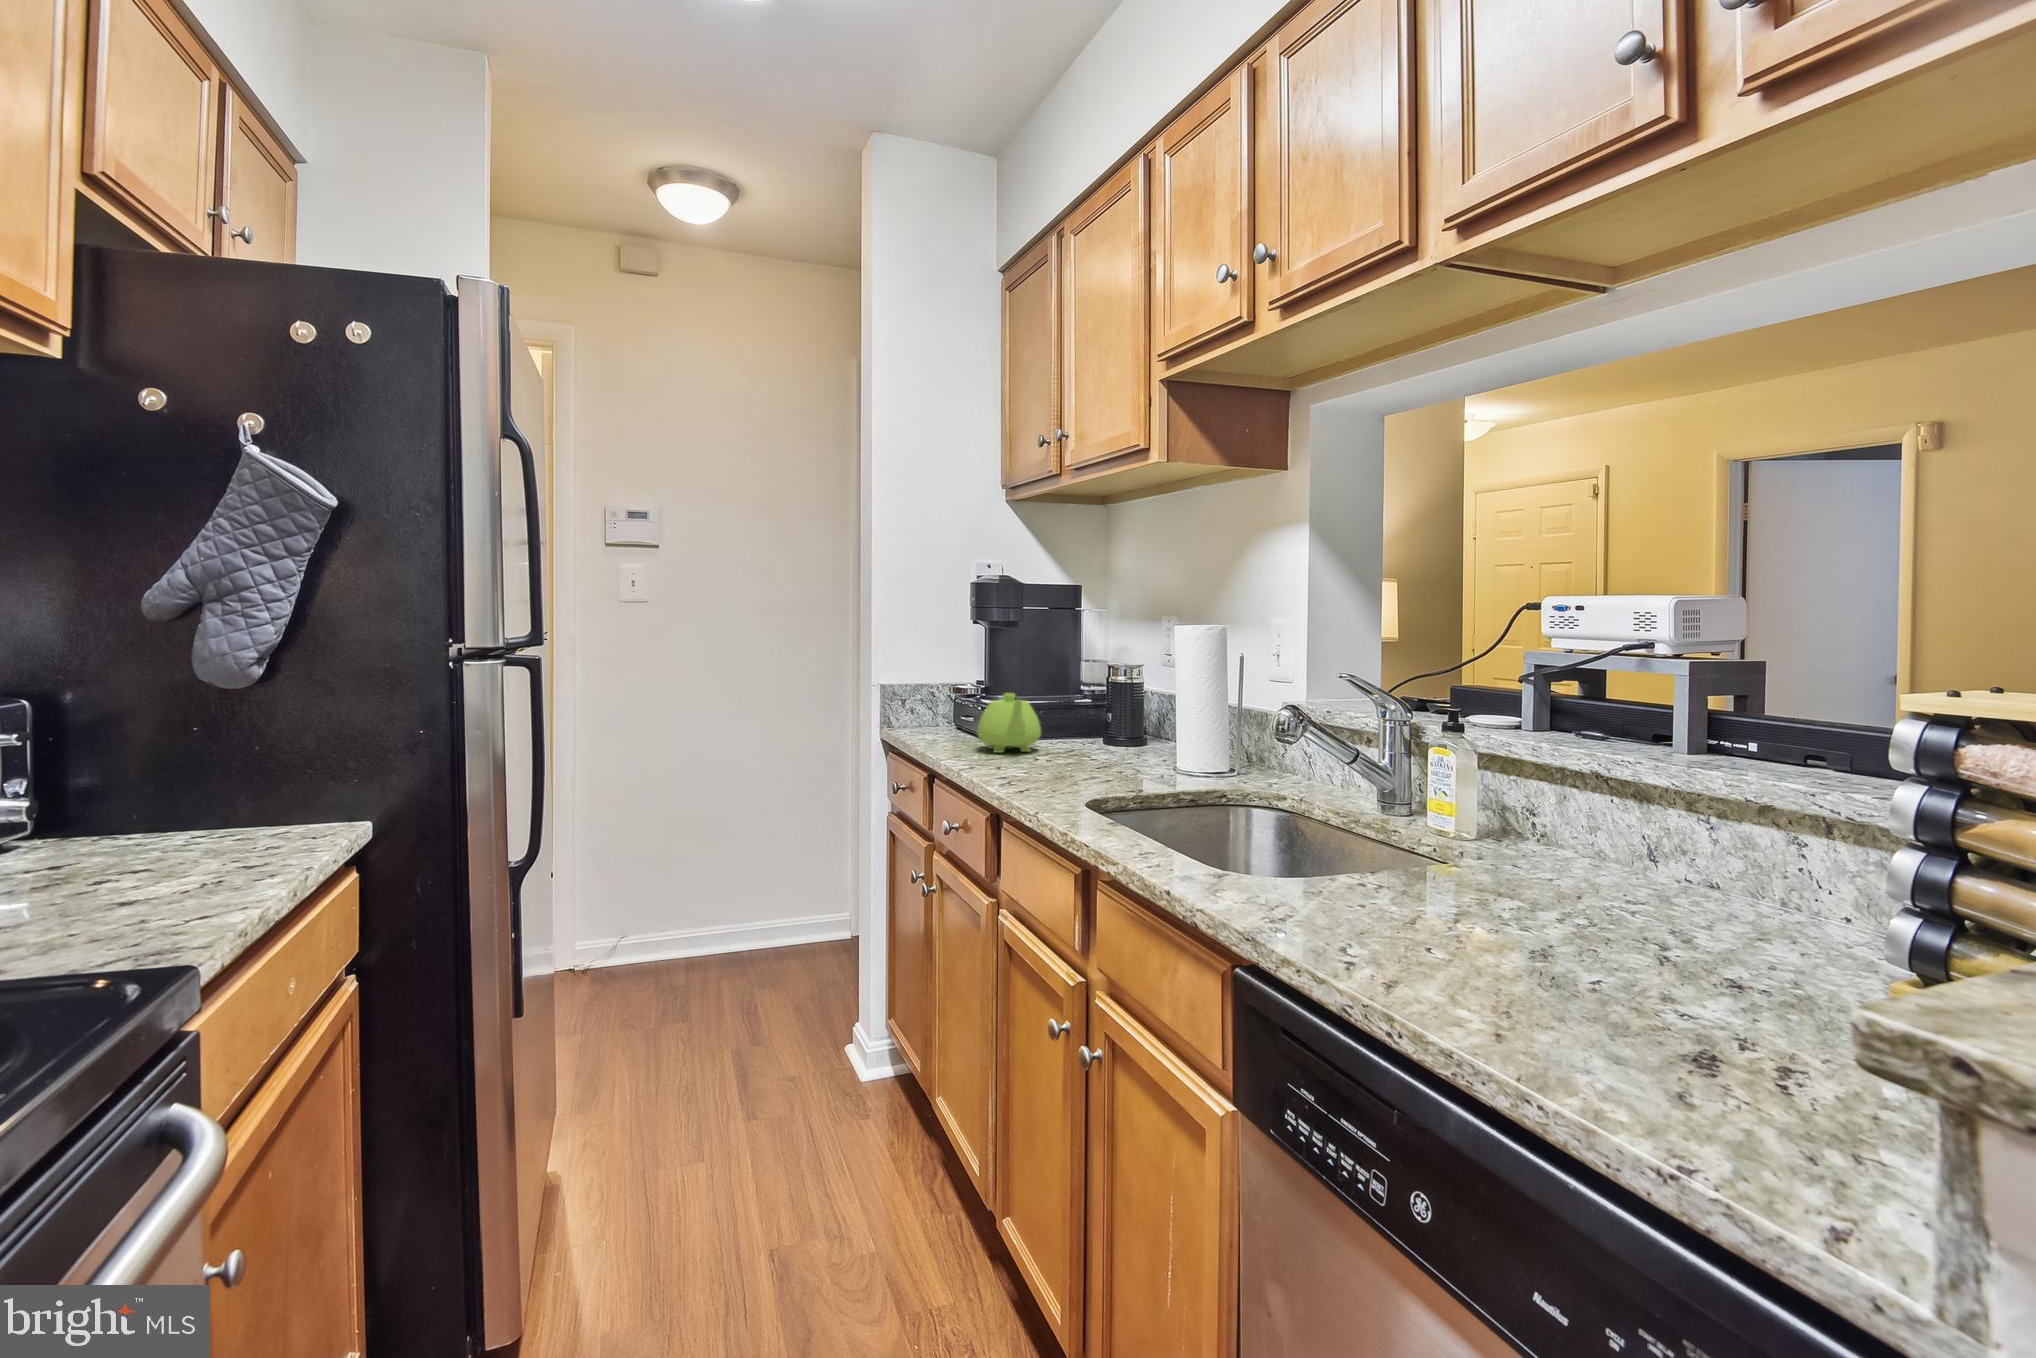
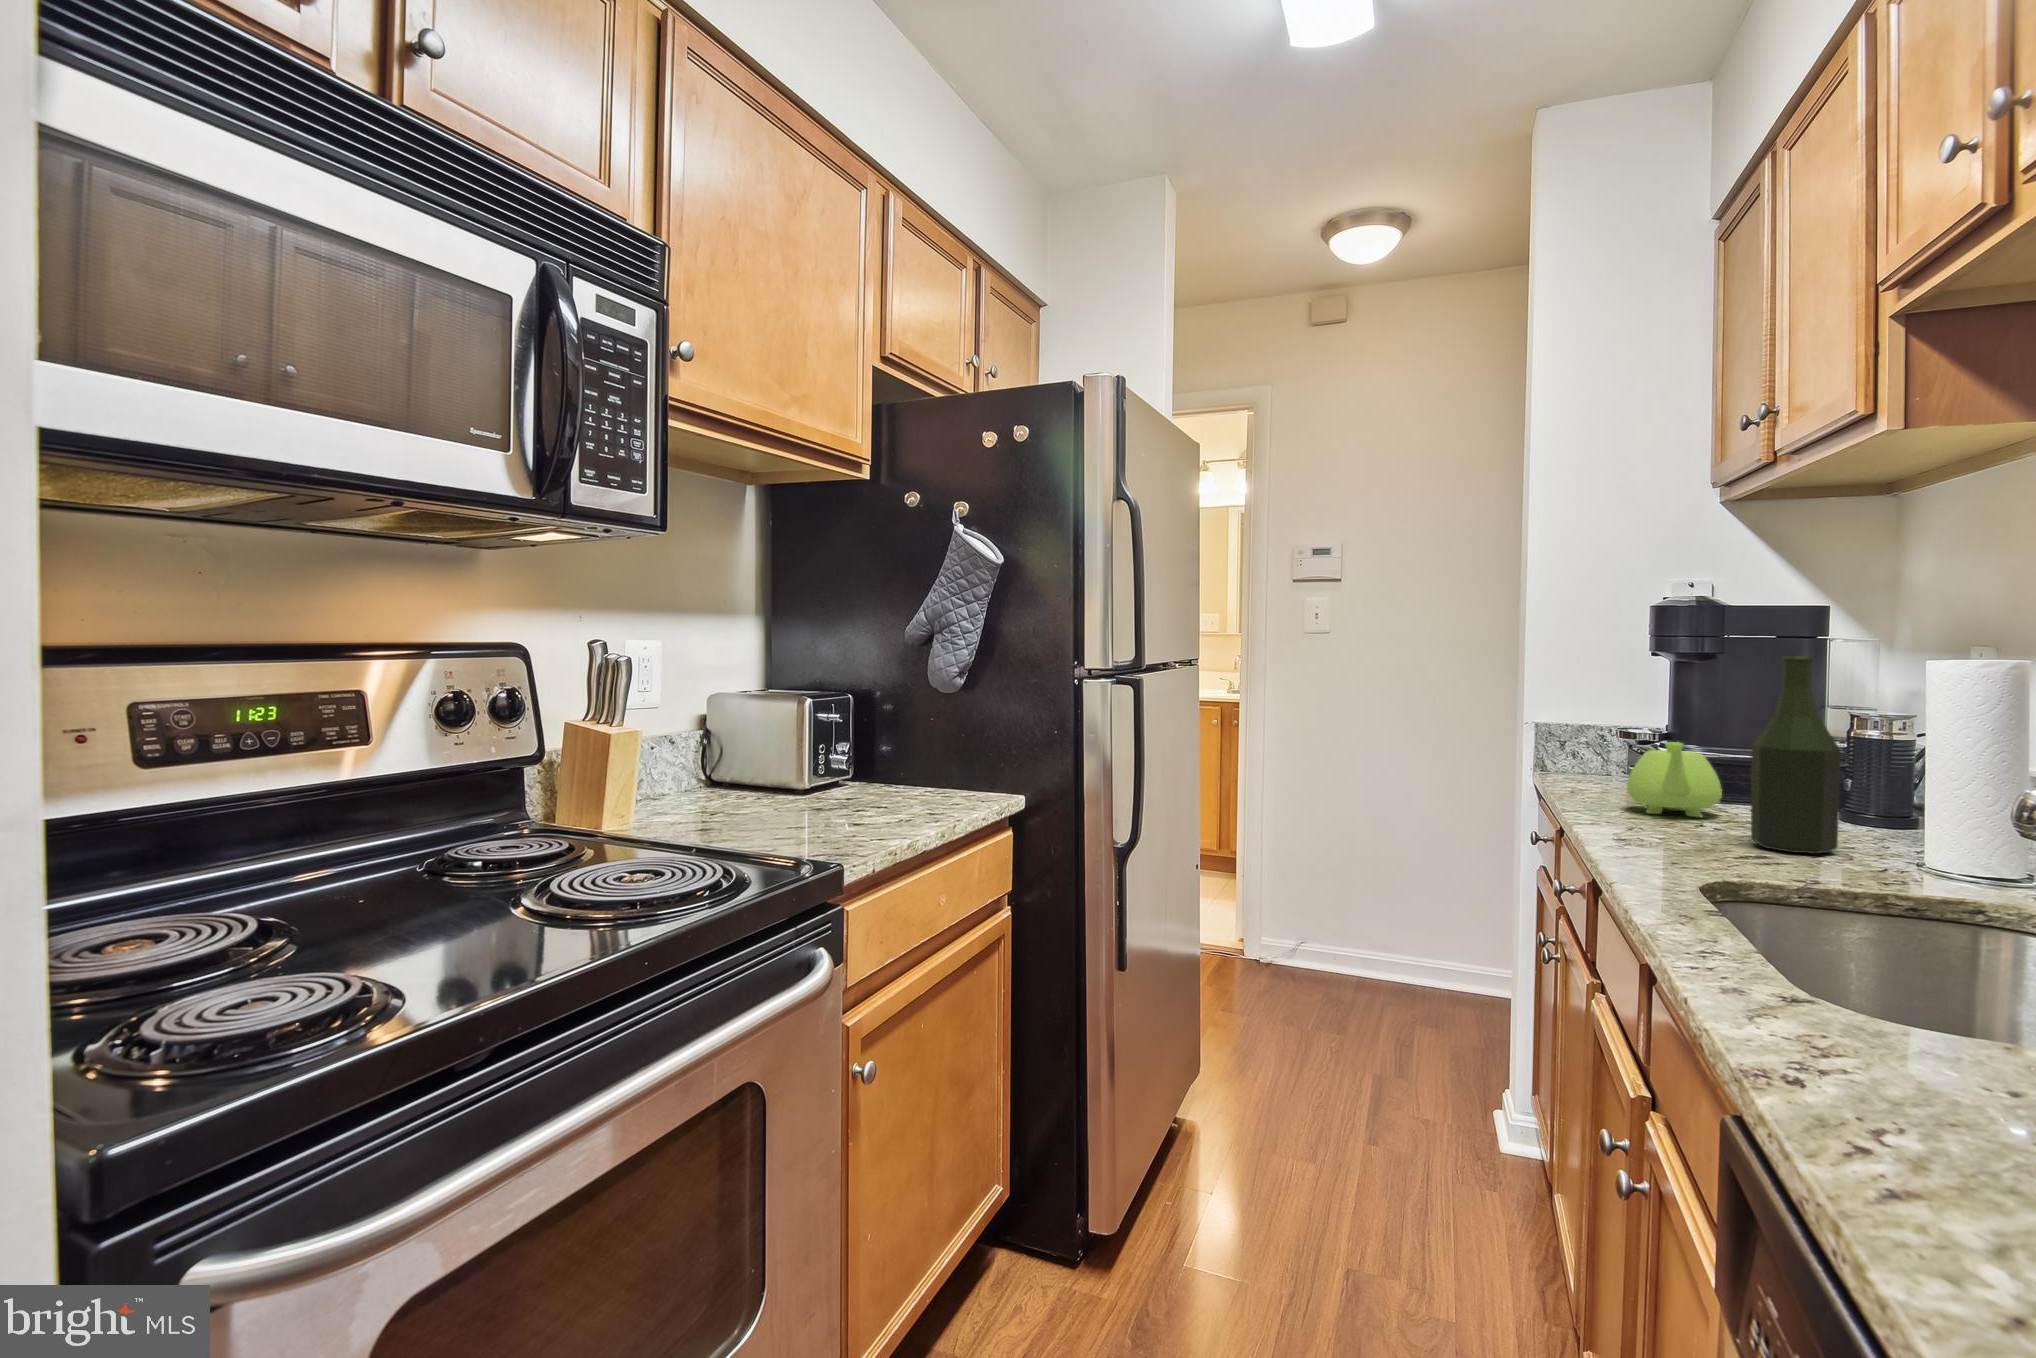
bottle: none [1079,625,1132,773] -> present [1751,656,1841,854]

